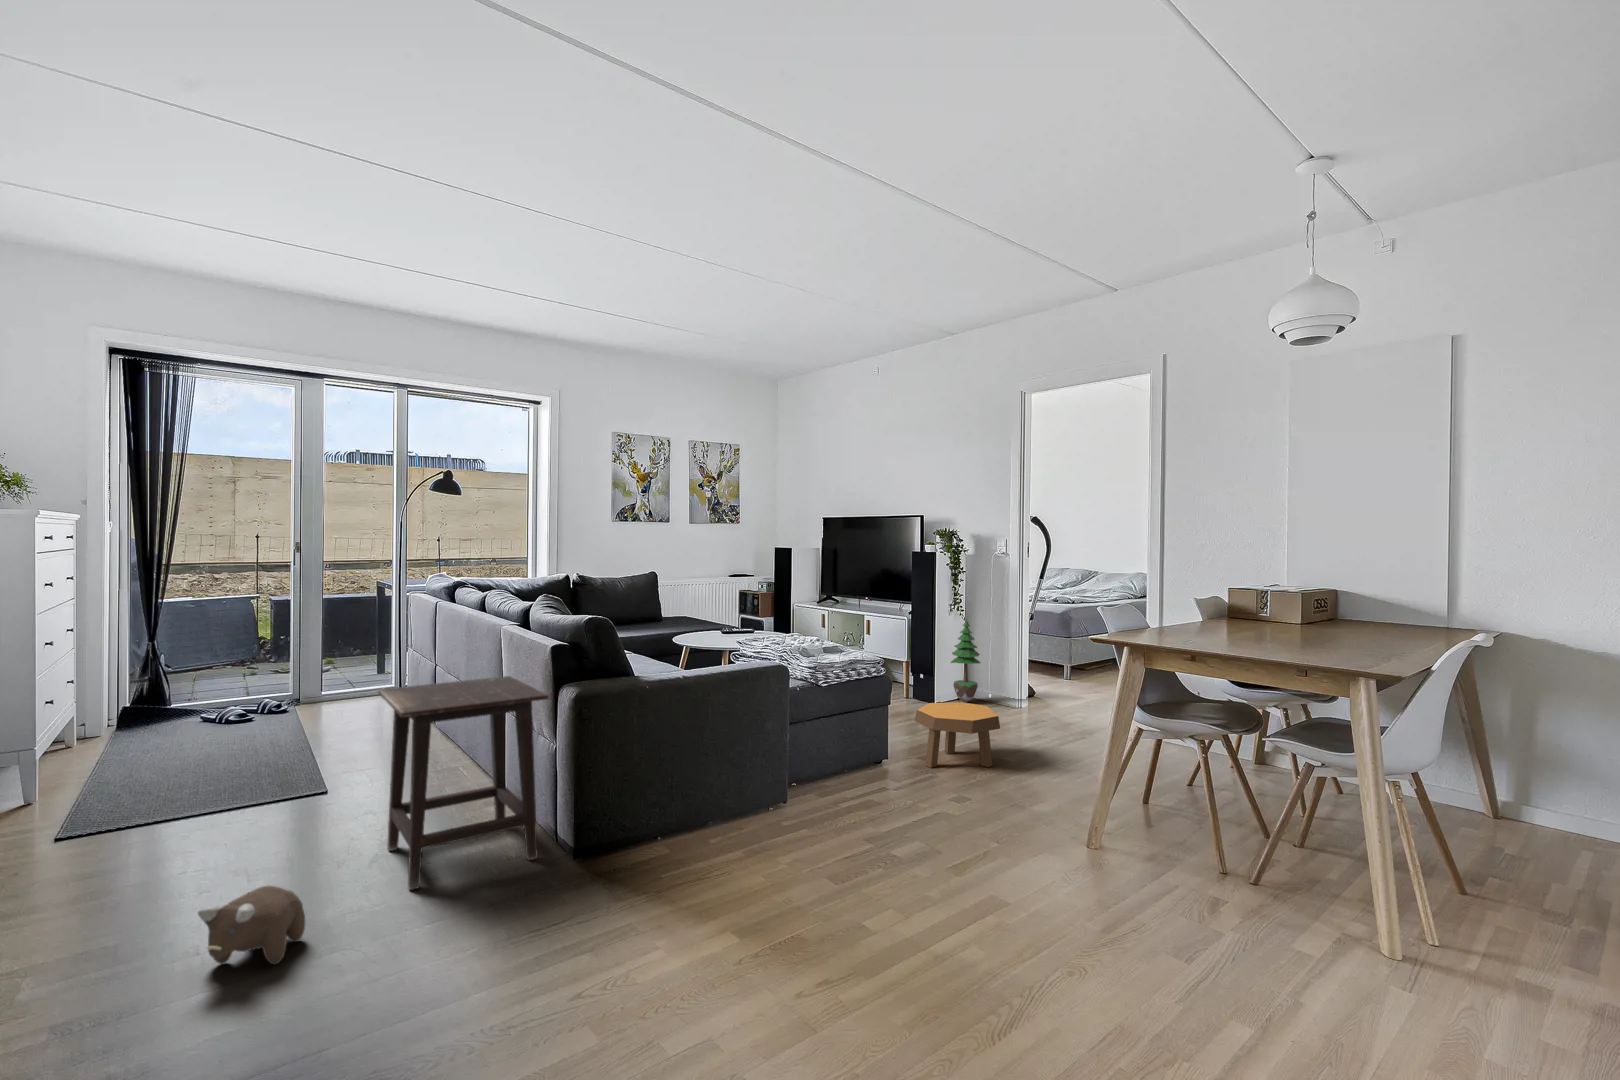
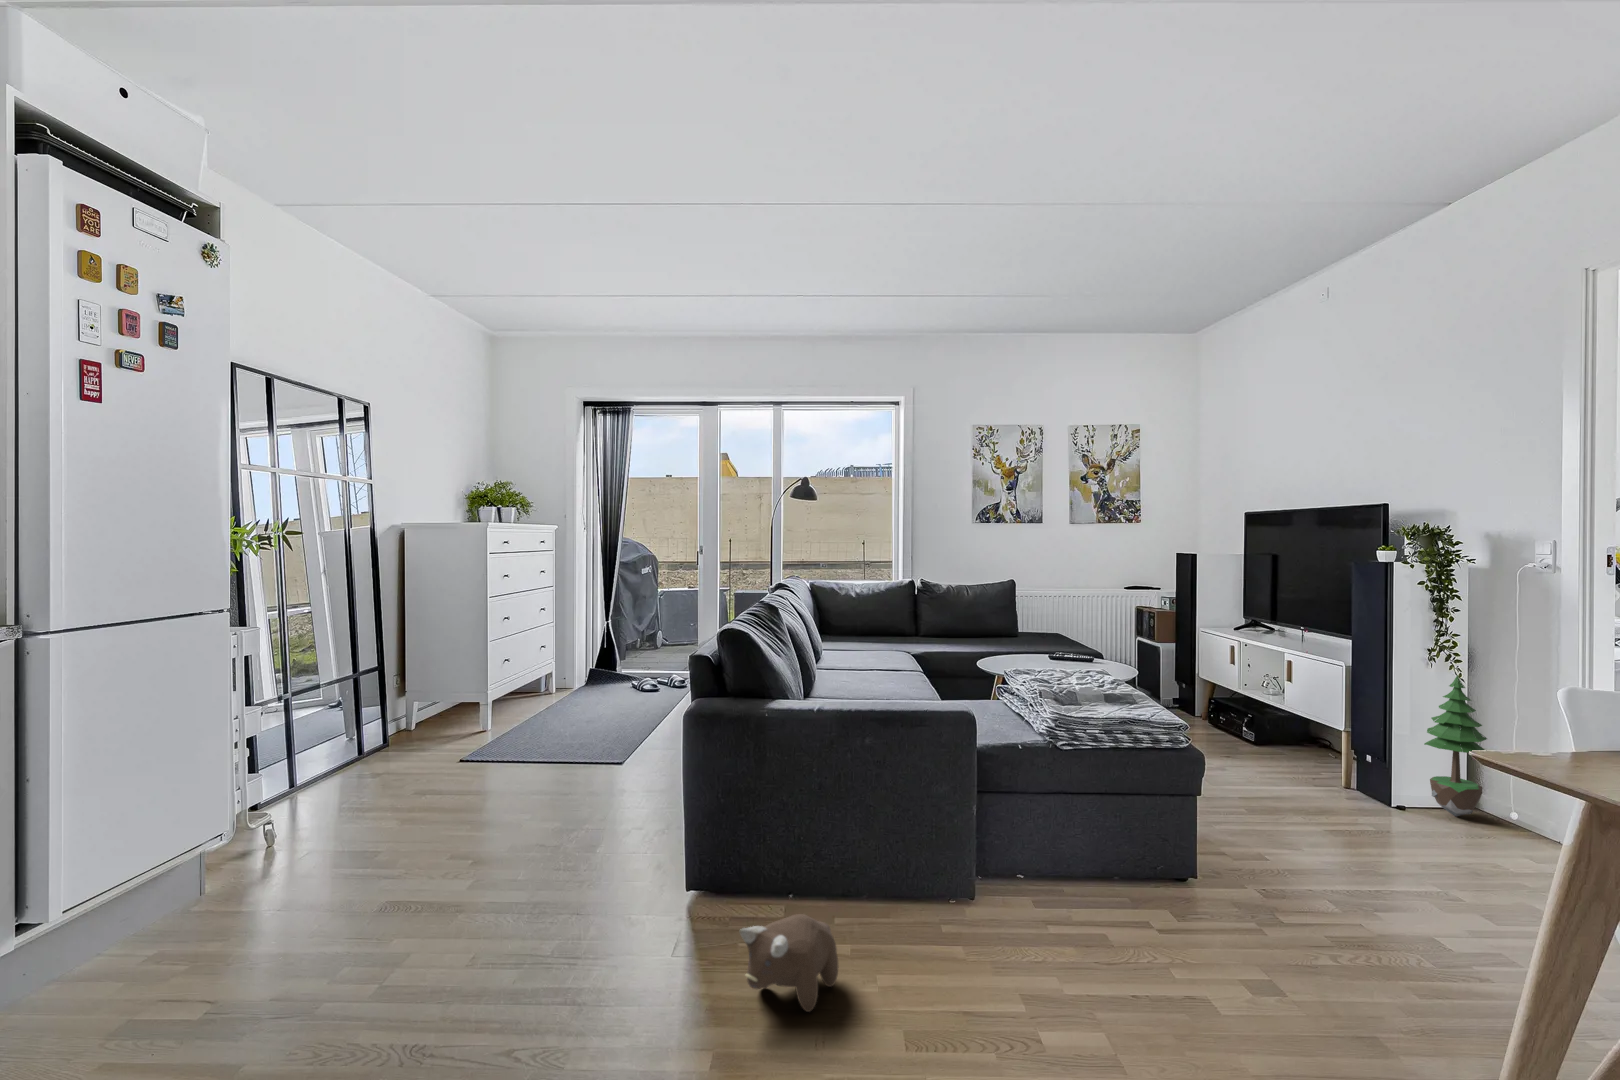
side table: present [378,676,548,890] -> none [500,678,676,889]
footstool: present [915,702,1000,768] -> none [1252,808,1419,951]
plush toy: present [198,886,305,964] -> present [740,914,839,1012]

